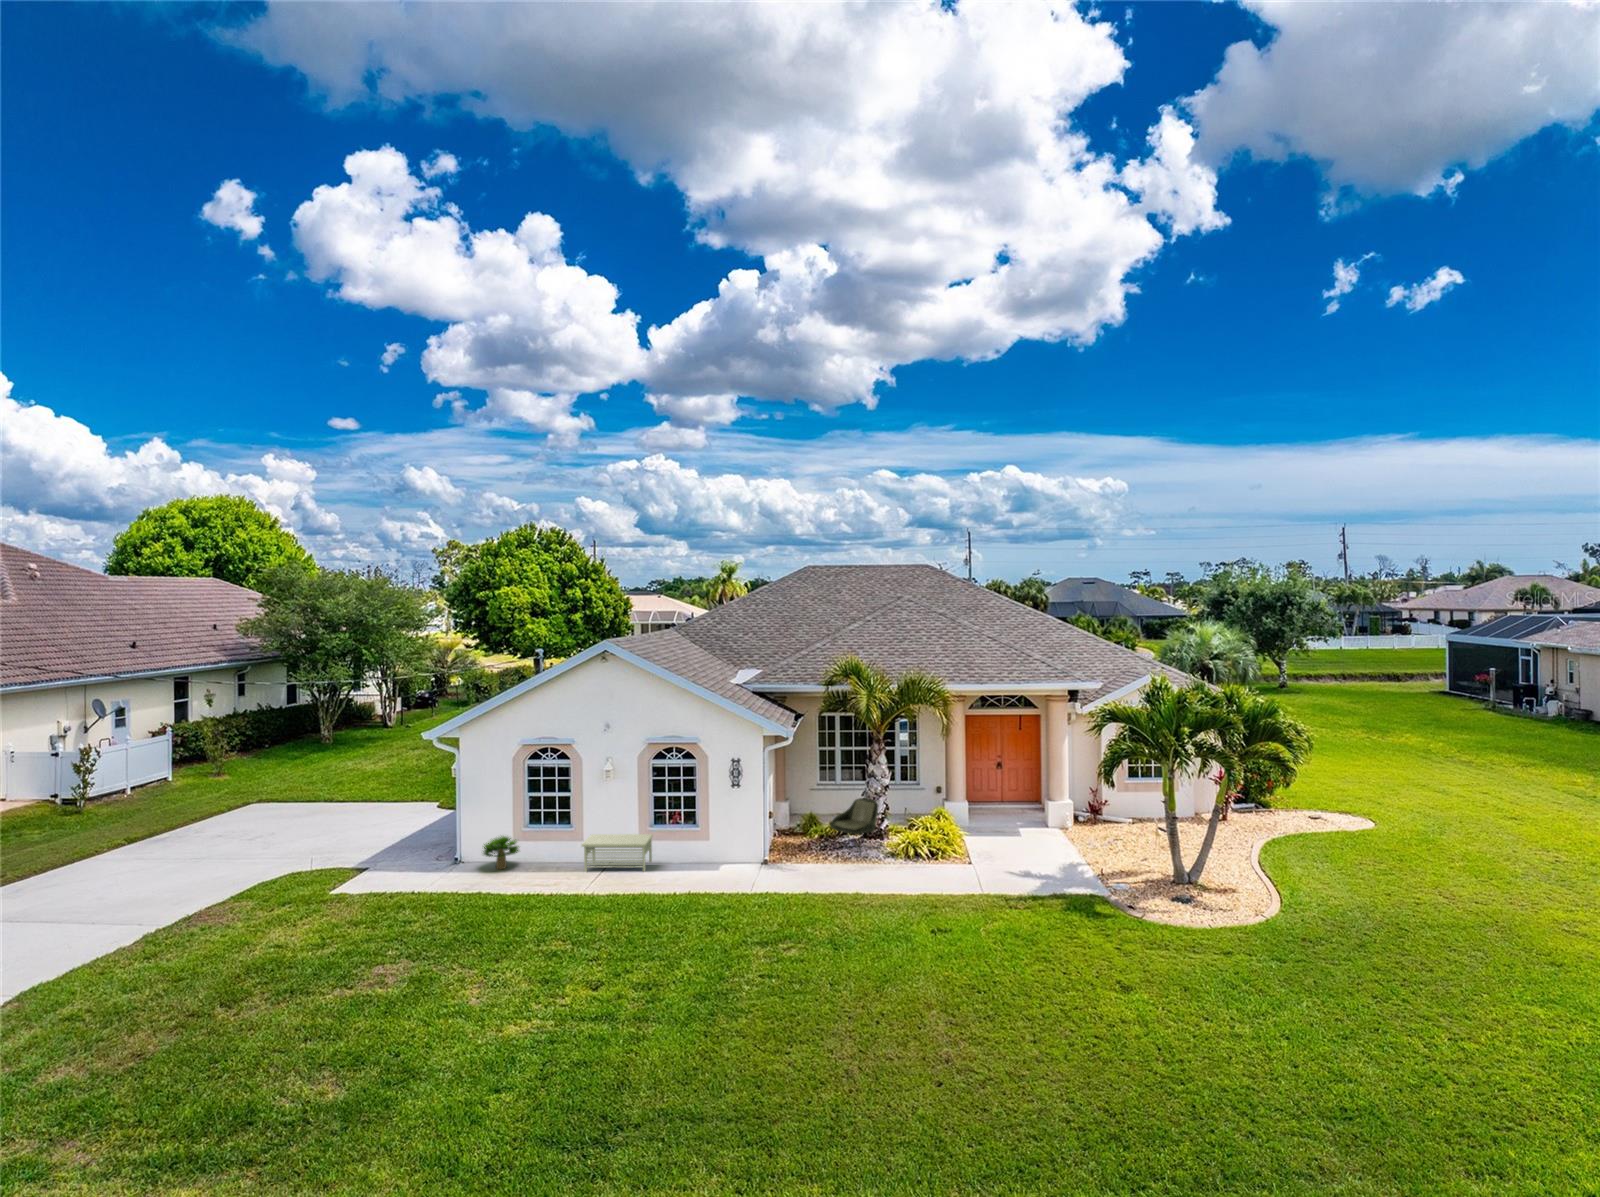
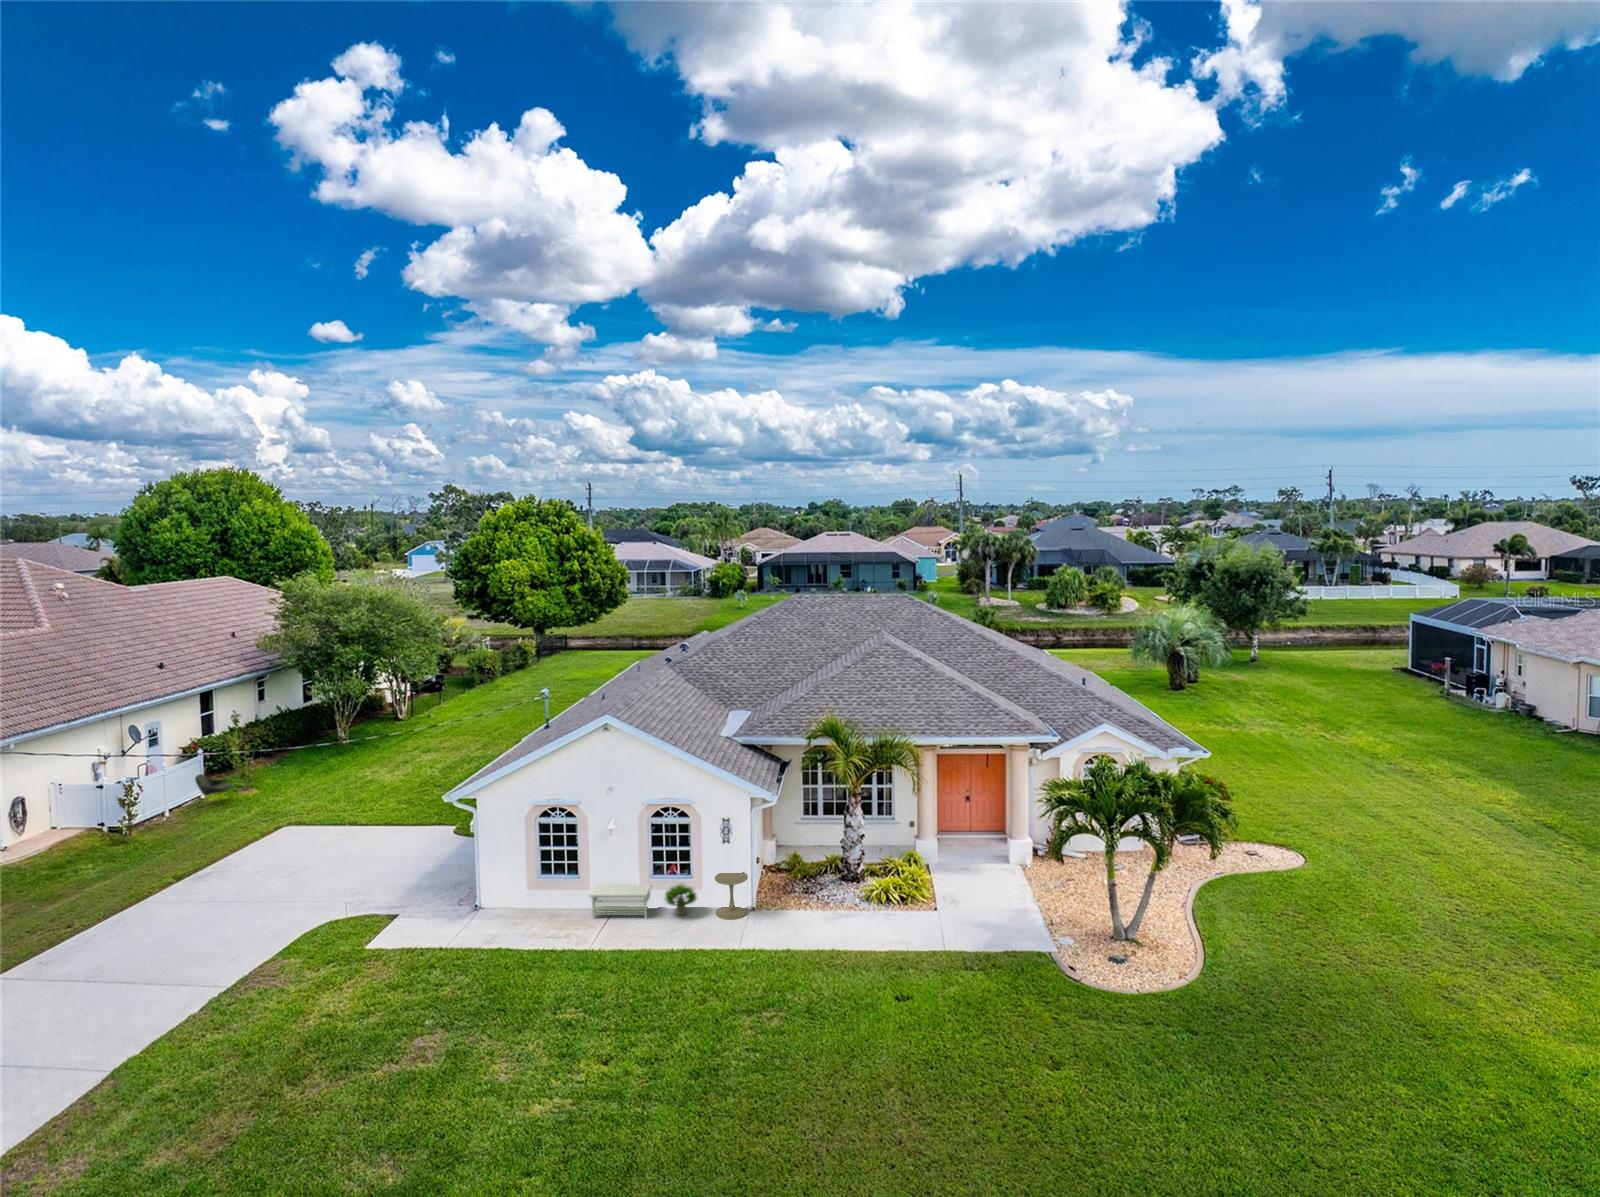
lounge chair: present [830,798,878,854] -> present [195,774,232,805]
pedestal table: none [722,821,759,872] -> present [715,872,749,920]
potted plant: present [483,836,519,869] -> present [665,884,696,915]

